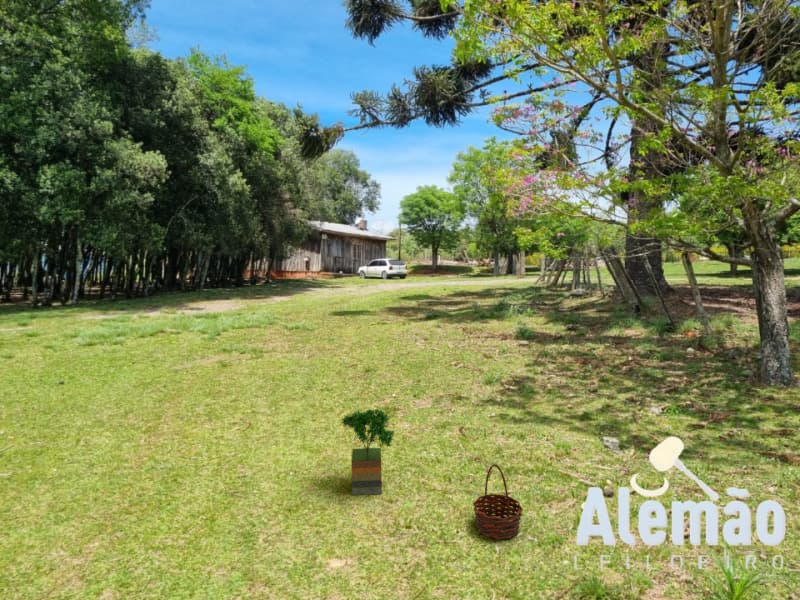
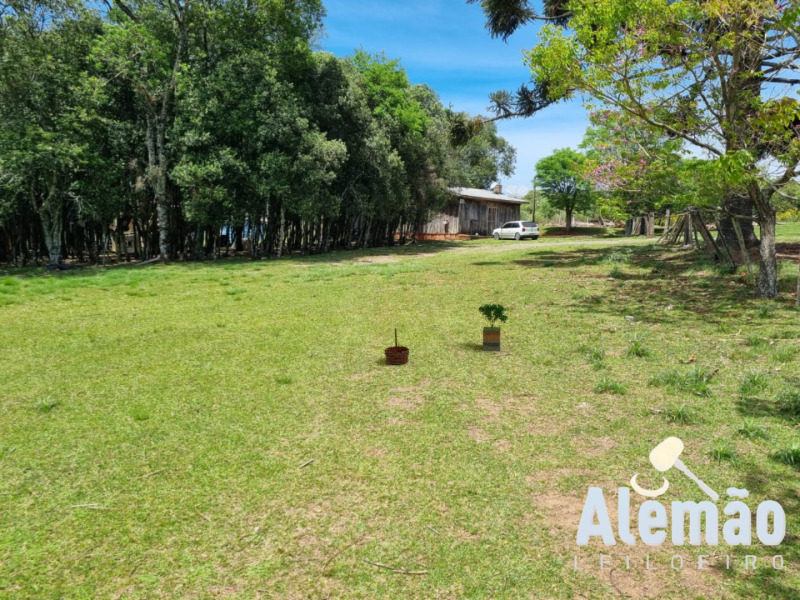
basket: present [473,464,523,539] -> present [384,328,410,365]

